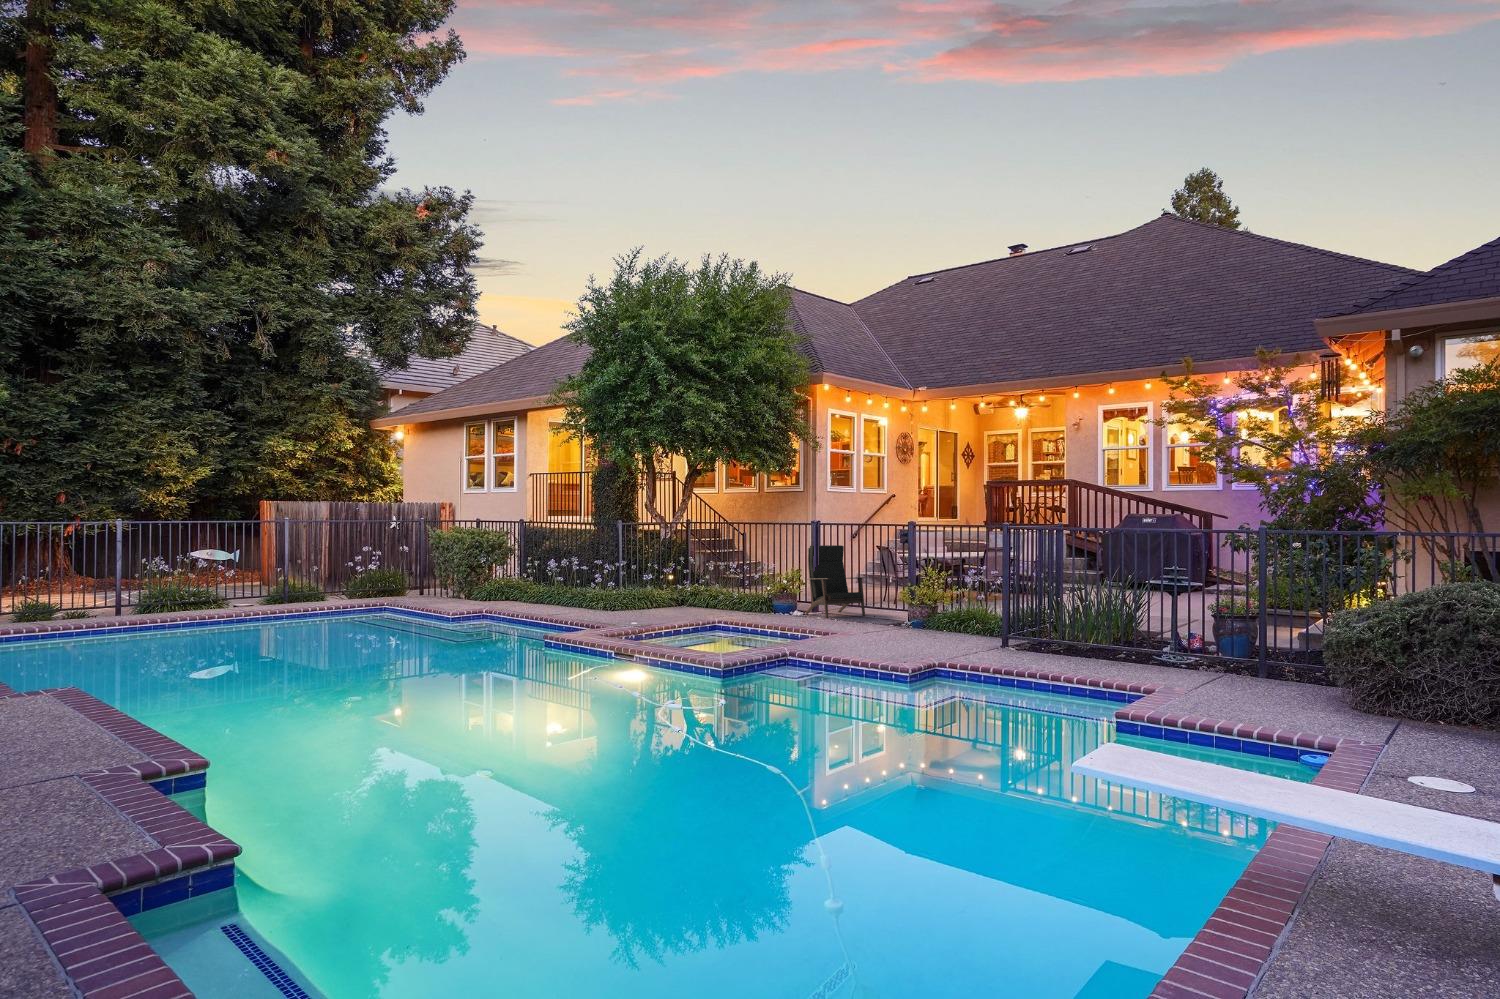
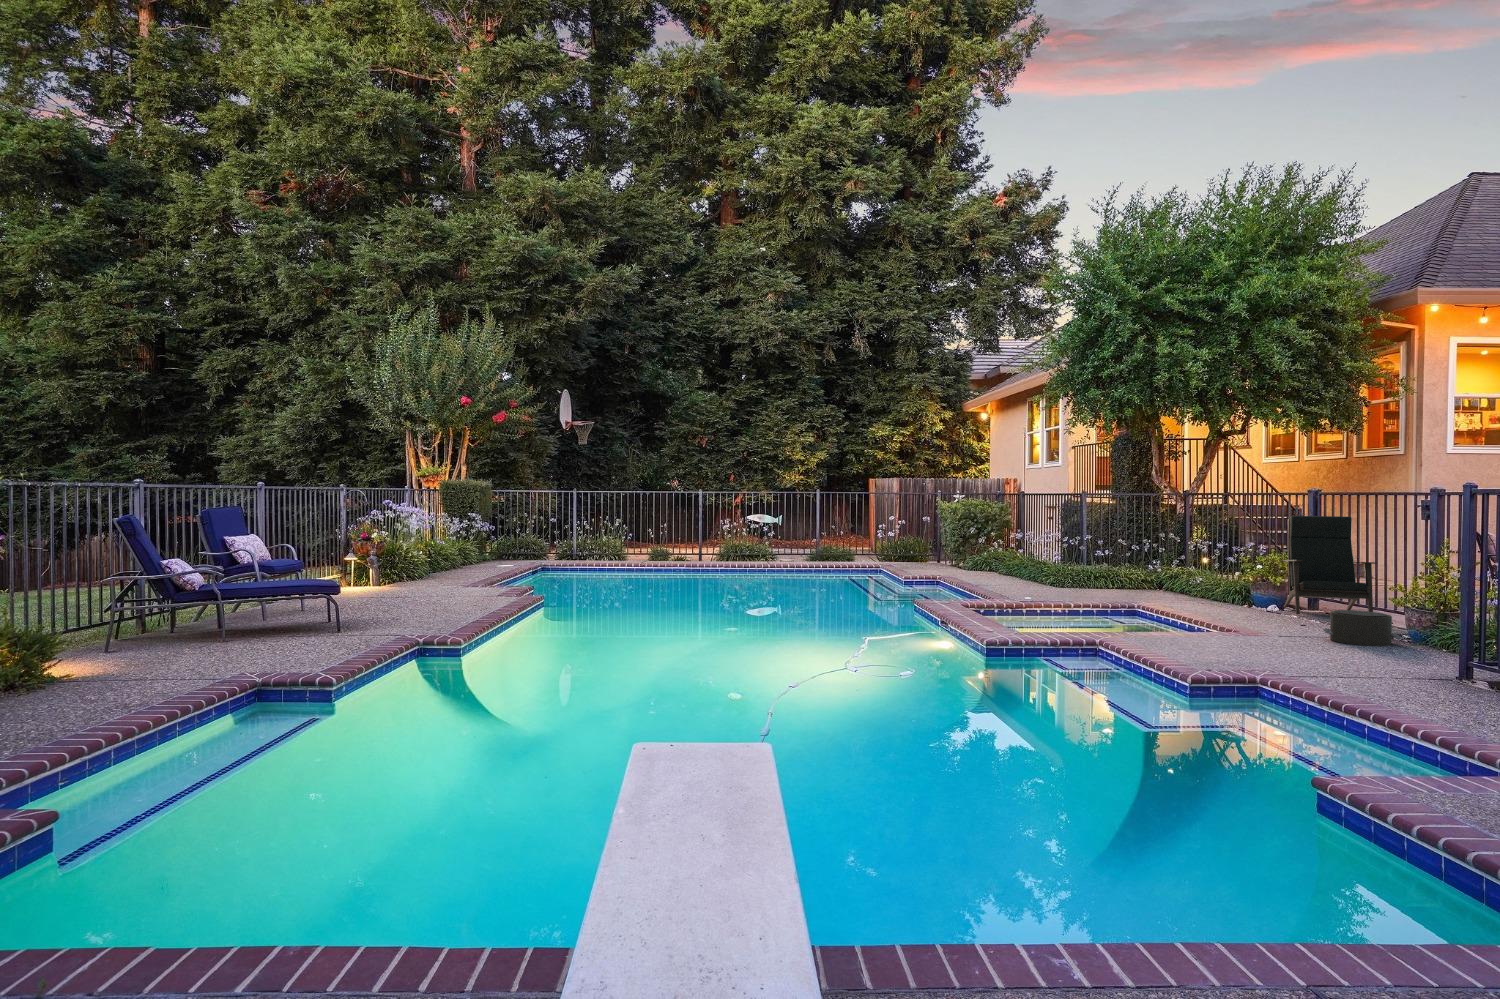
pouf: none [884,612,930,635] -> present [1323,610,1403,646]

